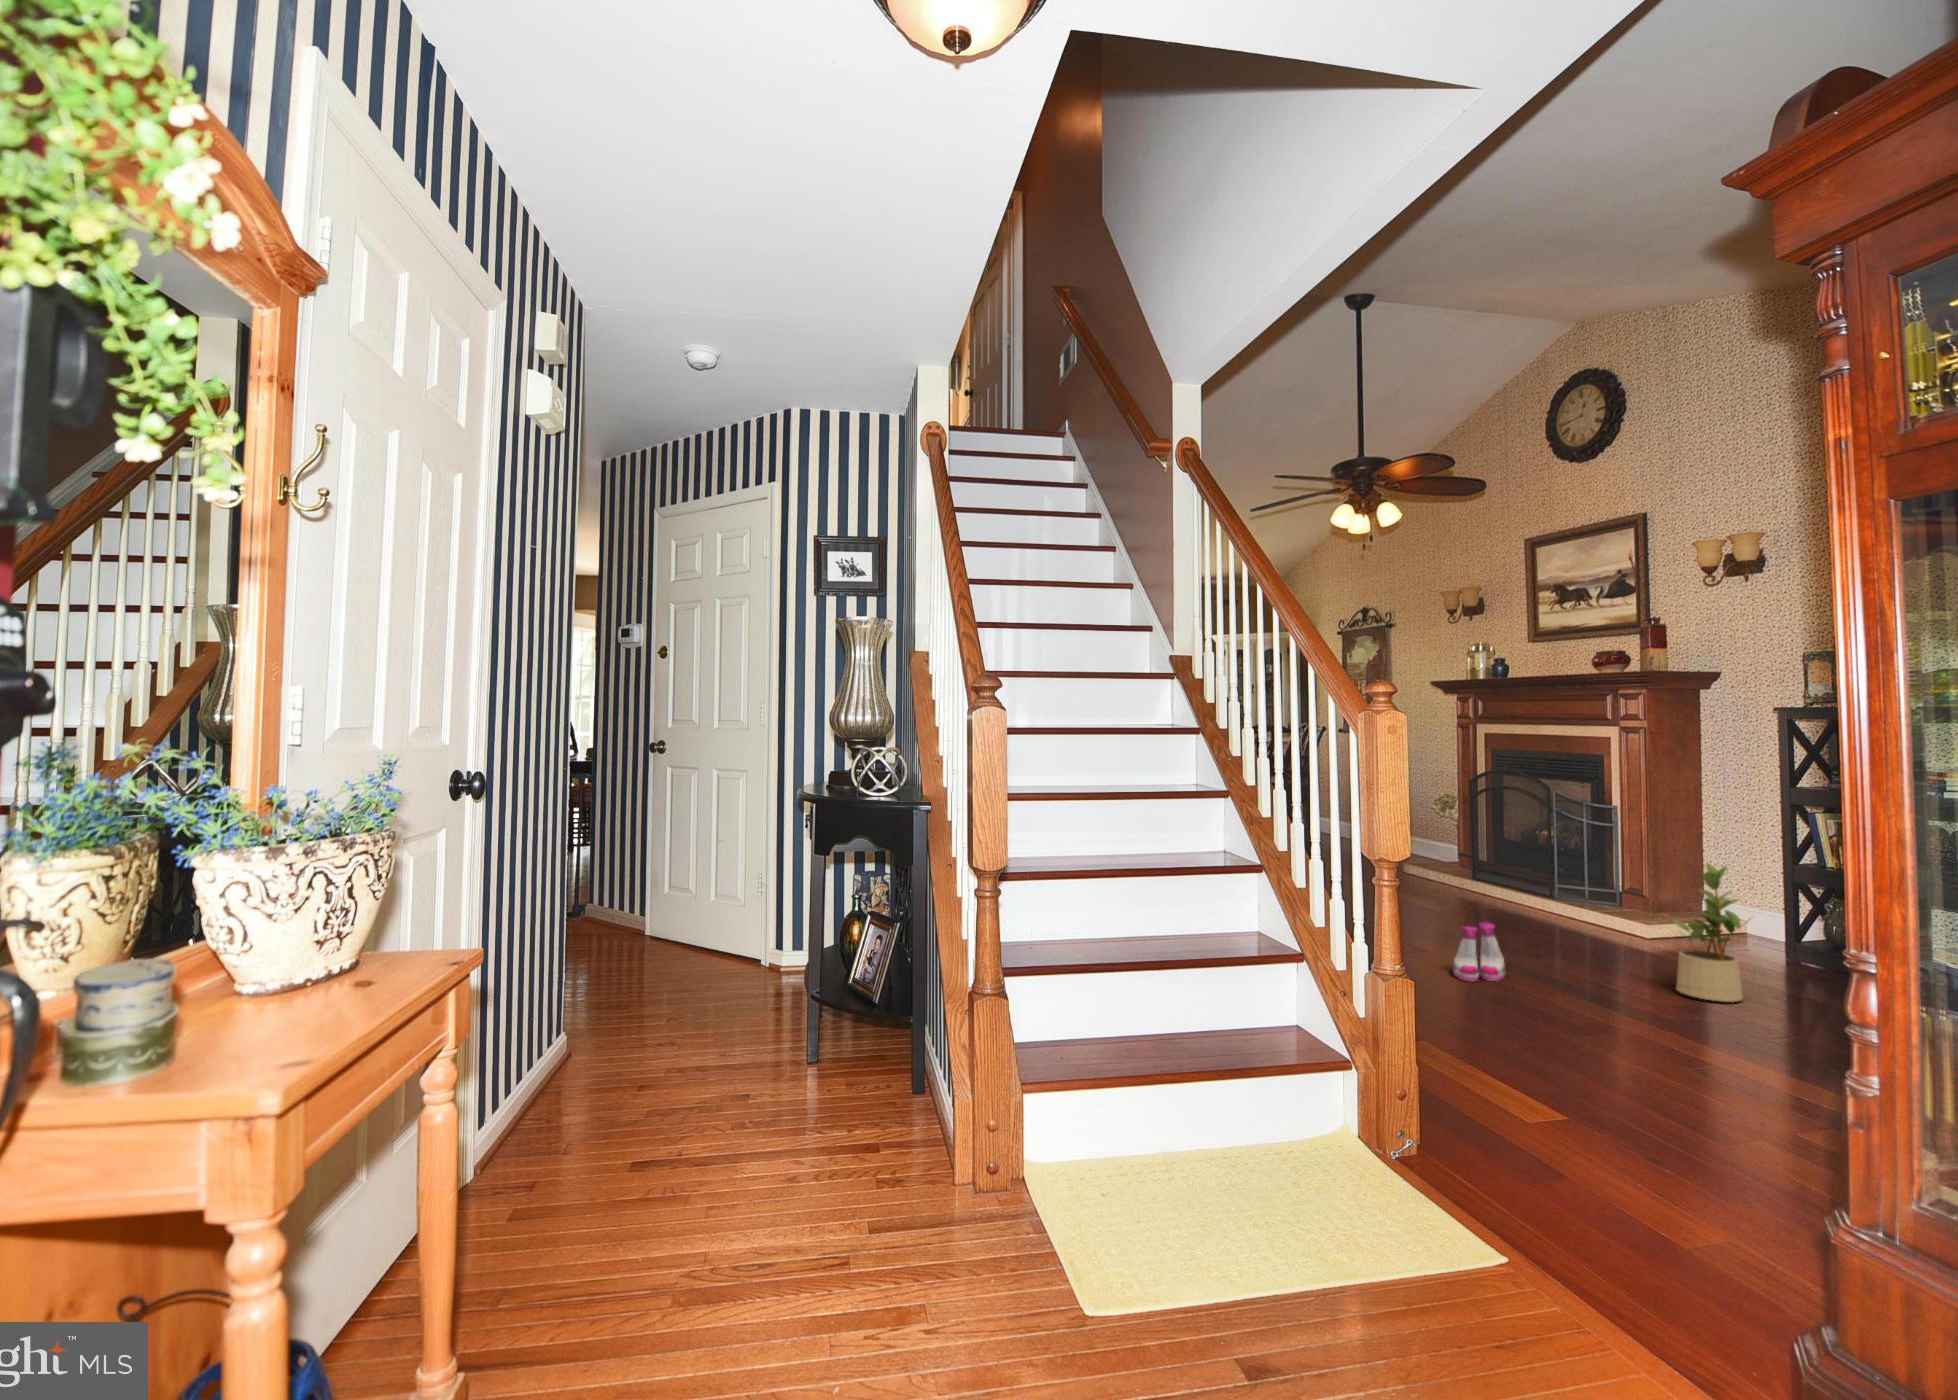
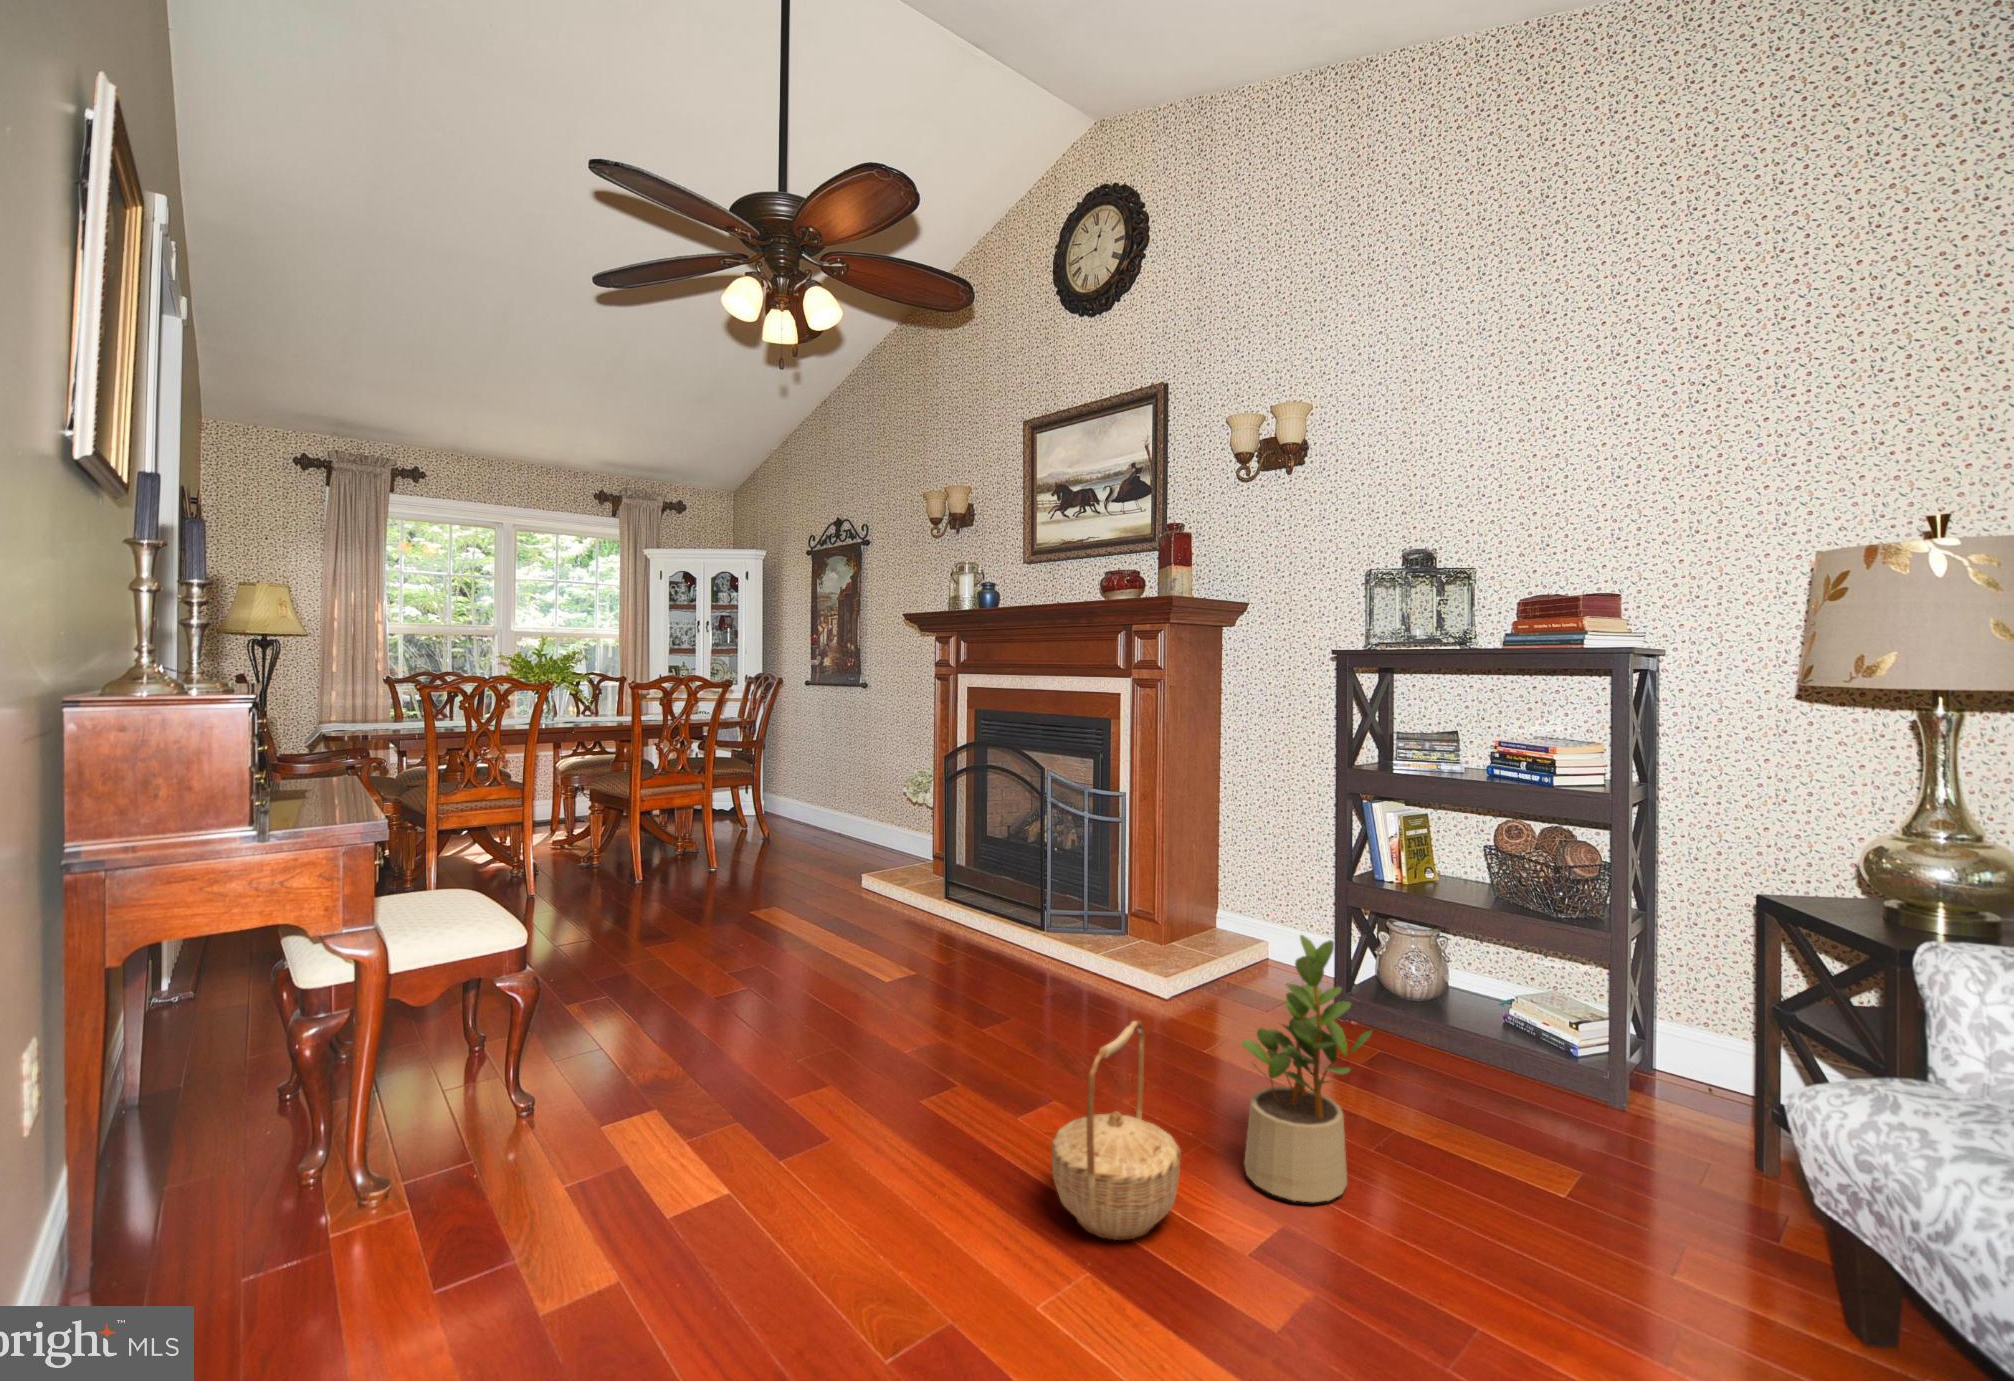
basket: none [1553,899,1629,997] -> present [1052,1021,1181,1240]
boots: present [1453,922,1506,982] -> none [869,1079,969,1234]

